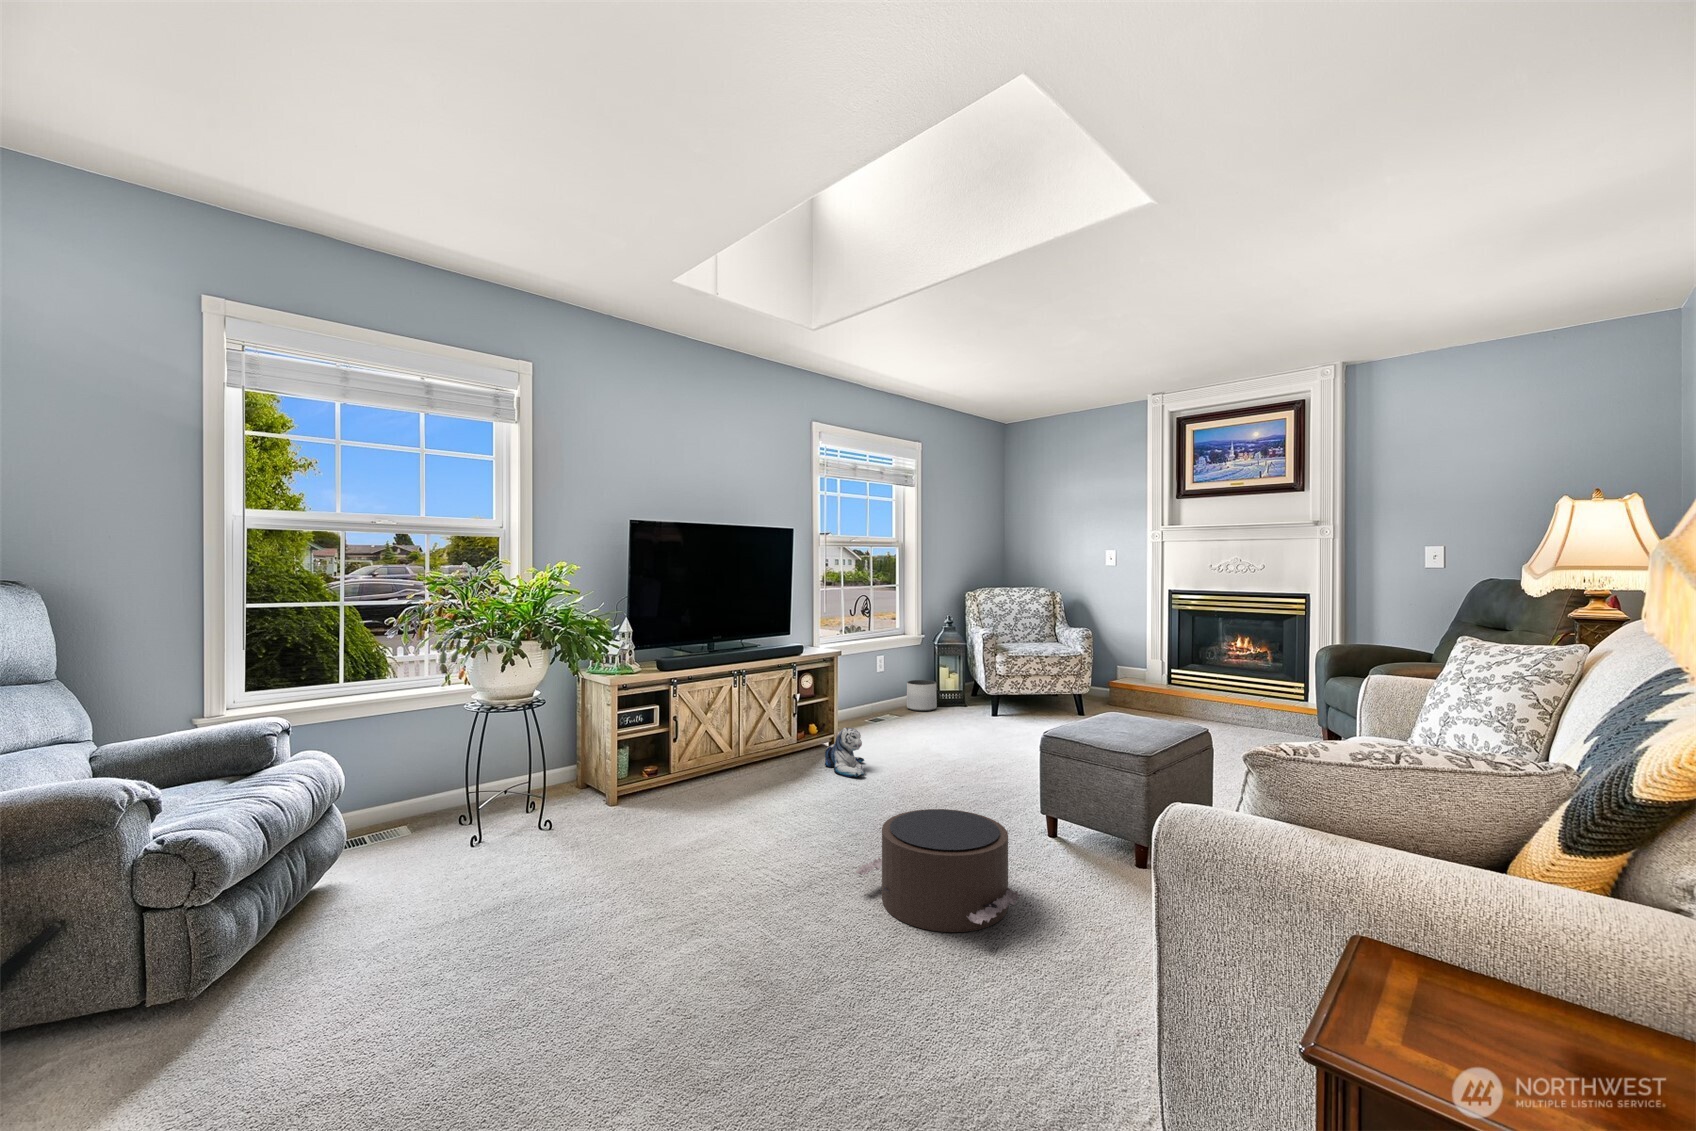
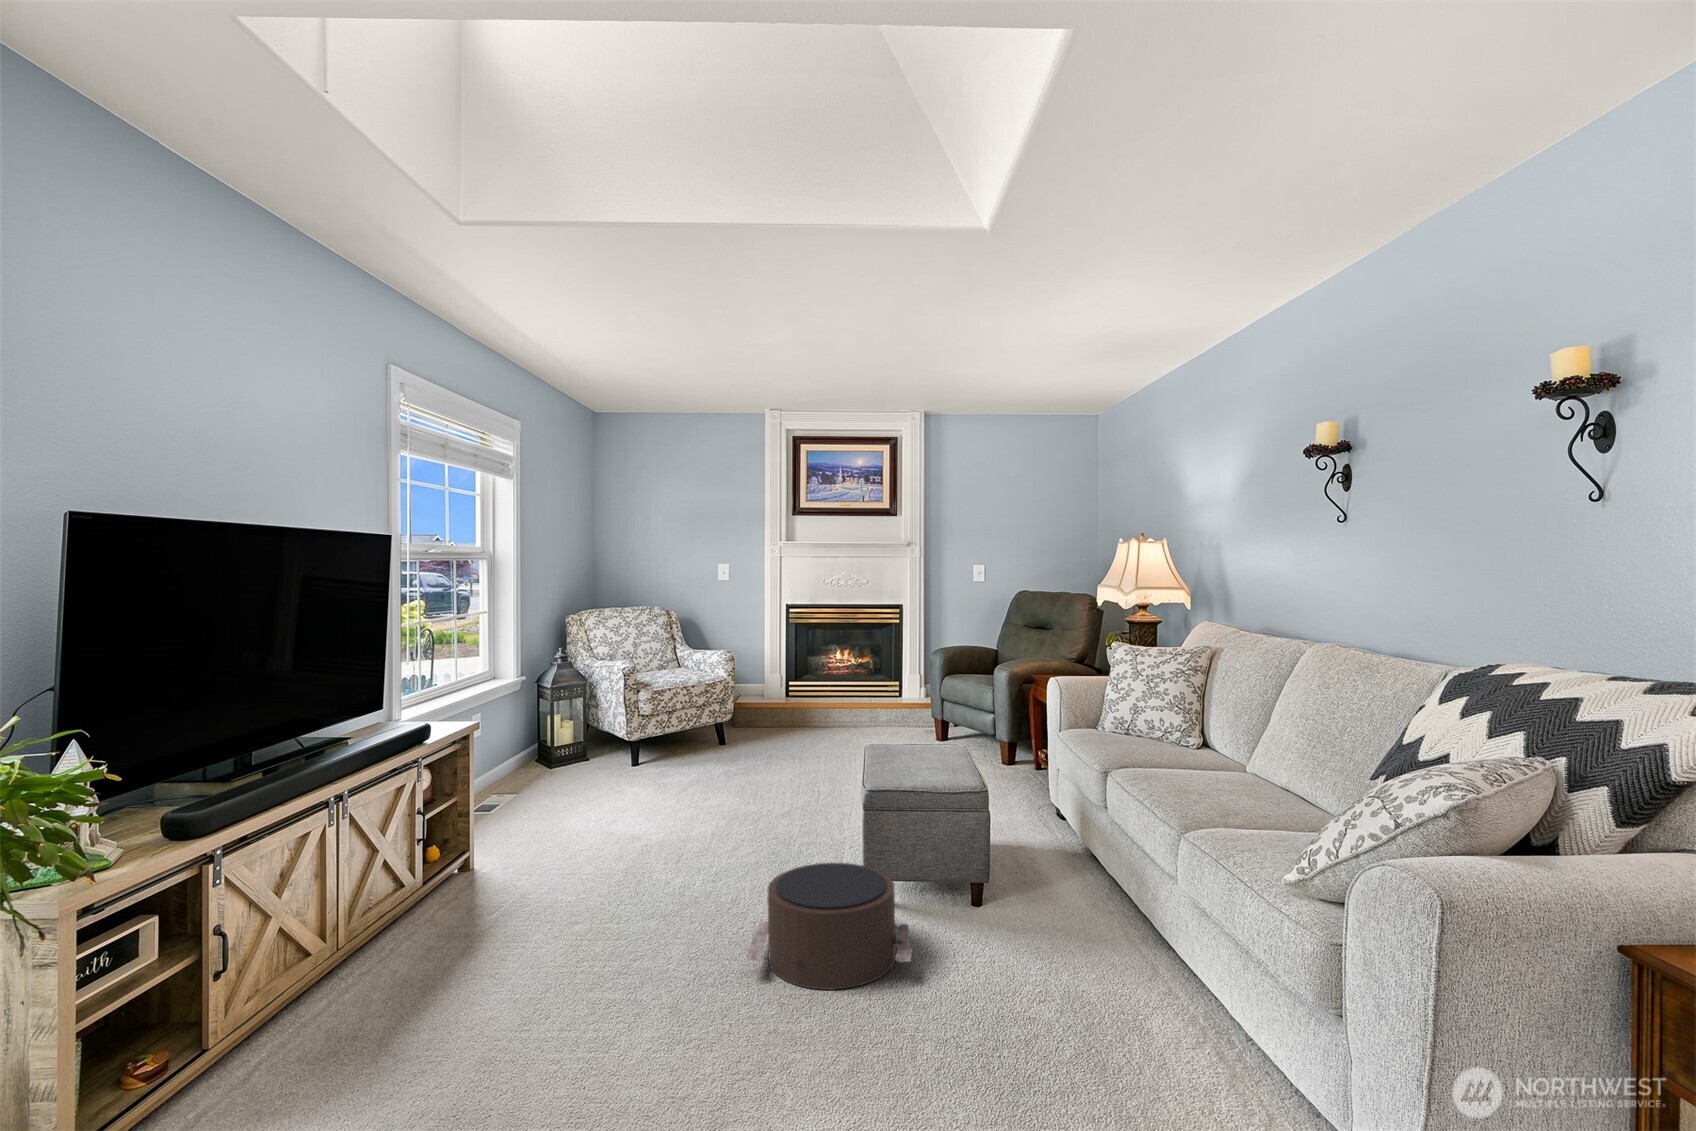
planter: present [907,680,937,711] -> none [525,731,564,770]
plush toy: present [825,728,864,777] -> none [515,806,590,867]

